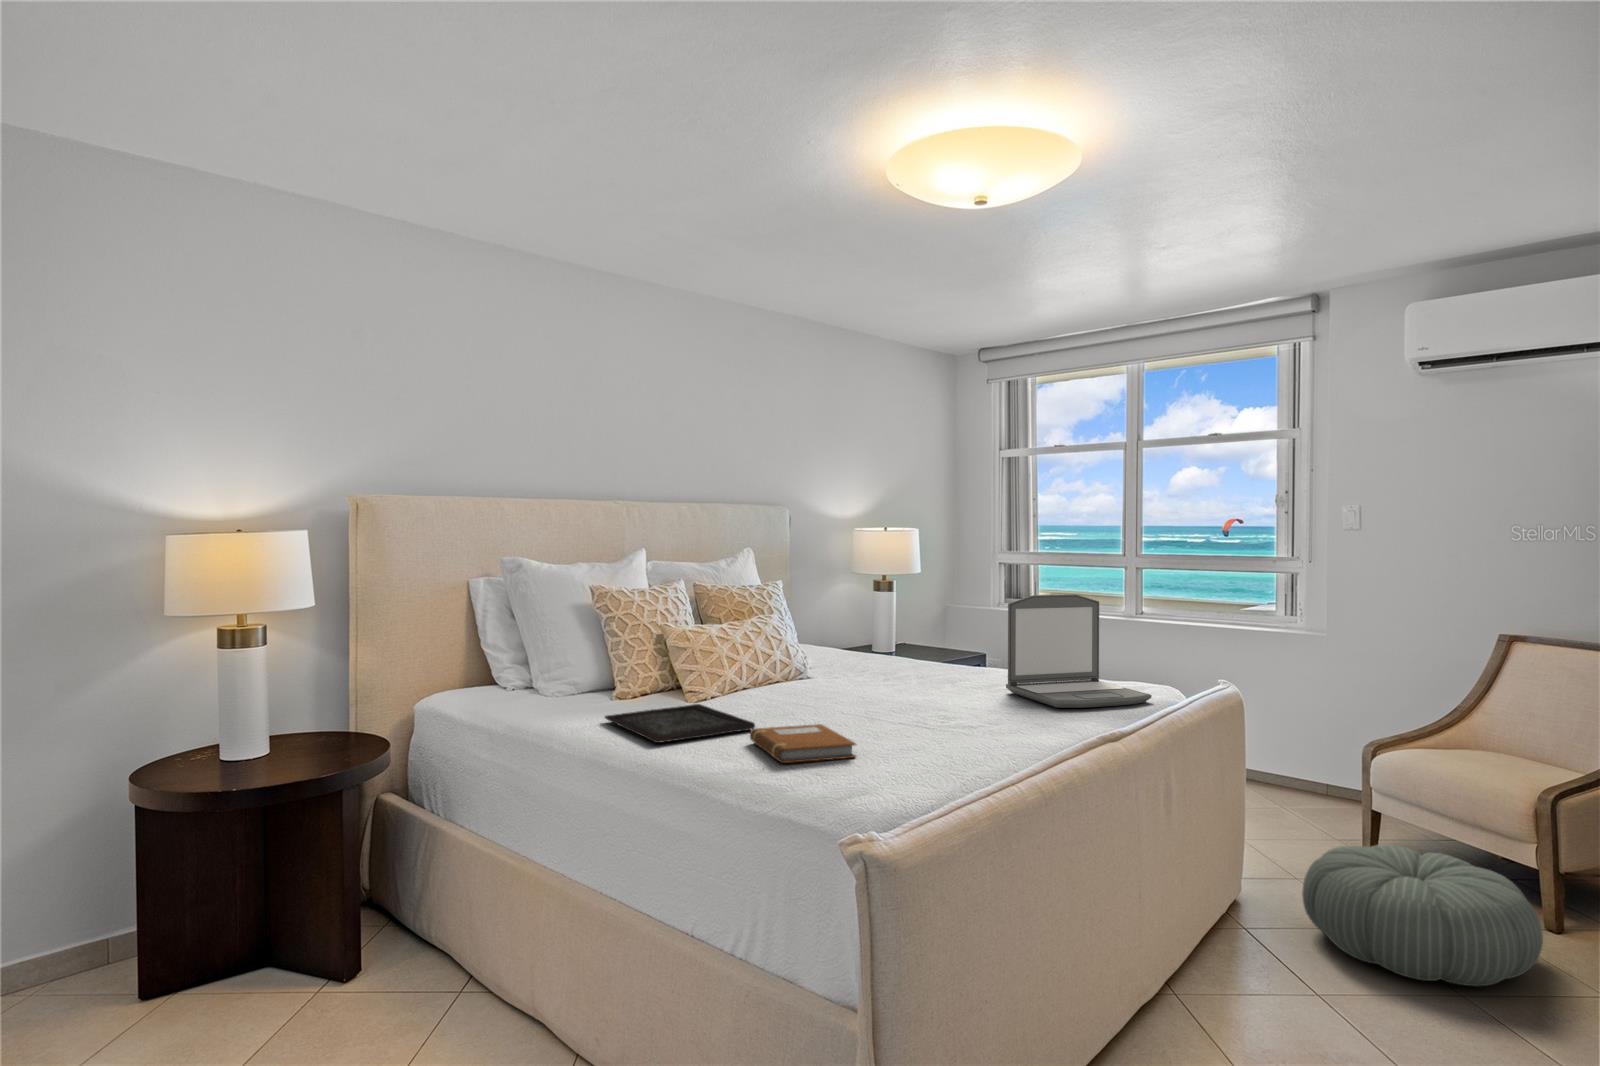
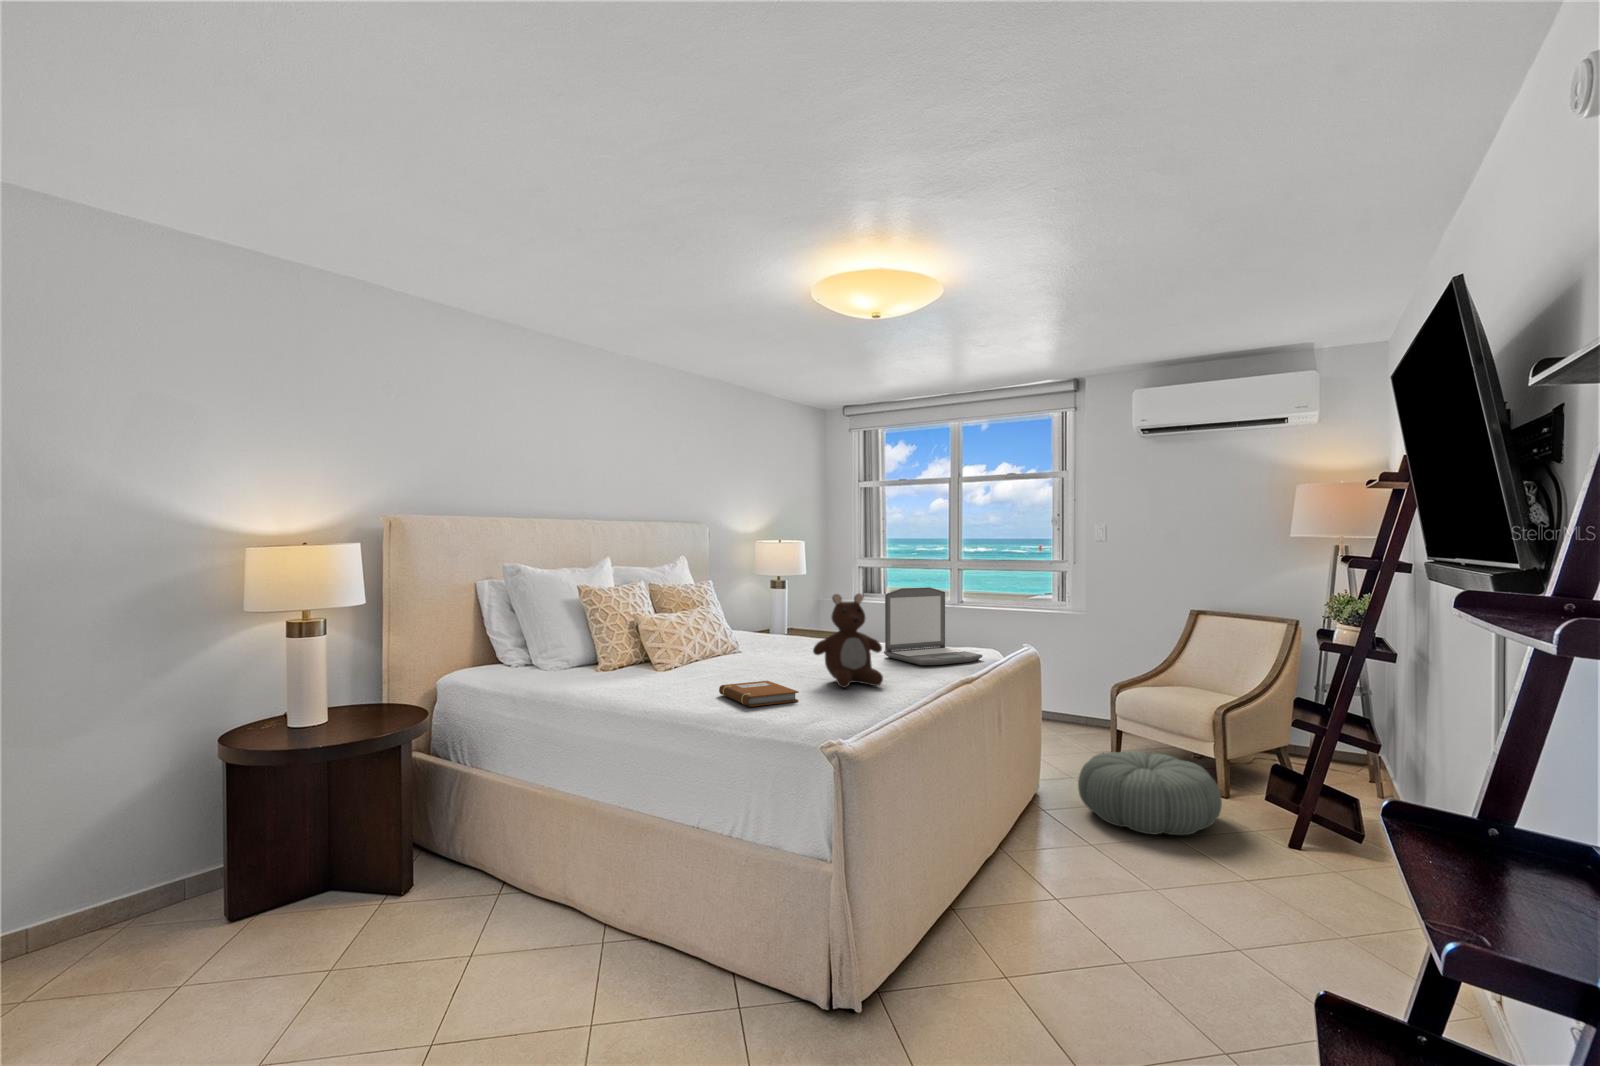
teddy bear: none [889,603,992,739] -> present [813,594,883,688]
tray: present [605,704,755,743] -> none [603,671,719,698]

